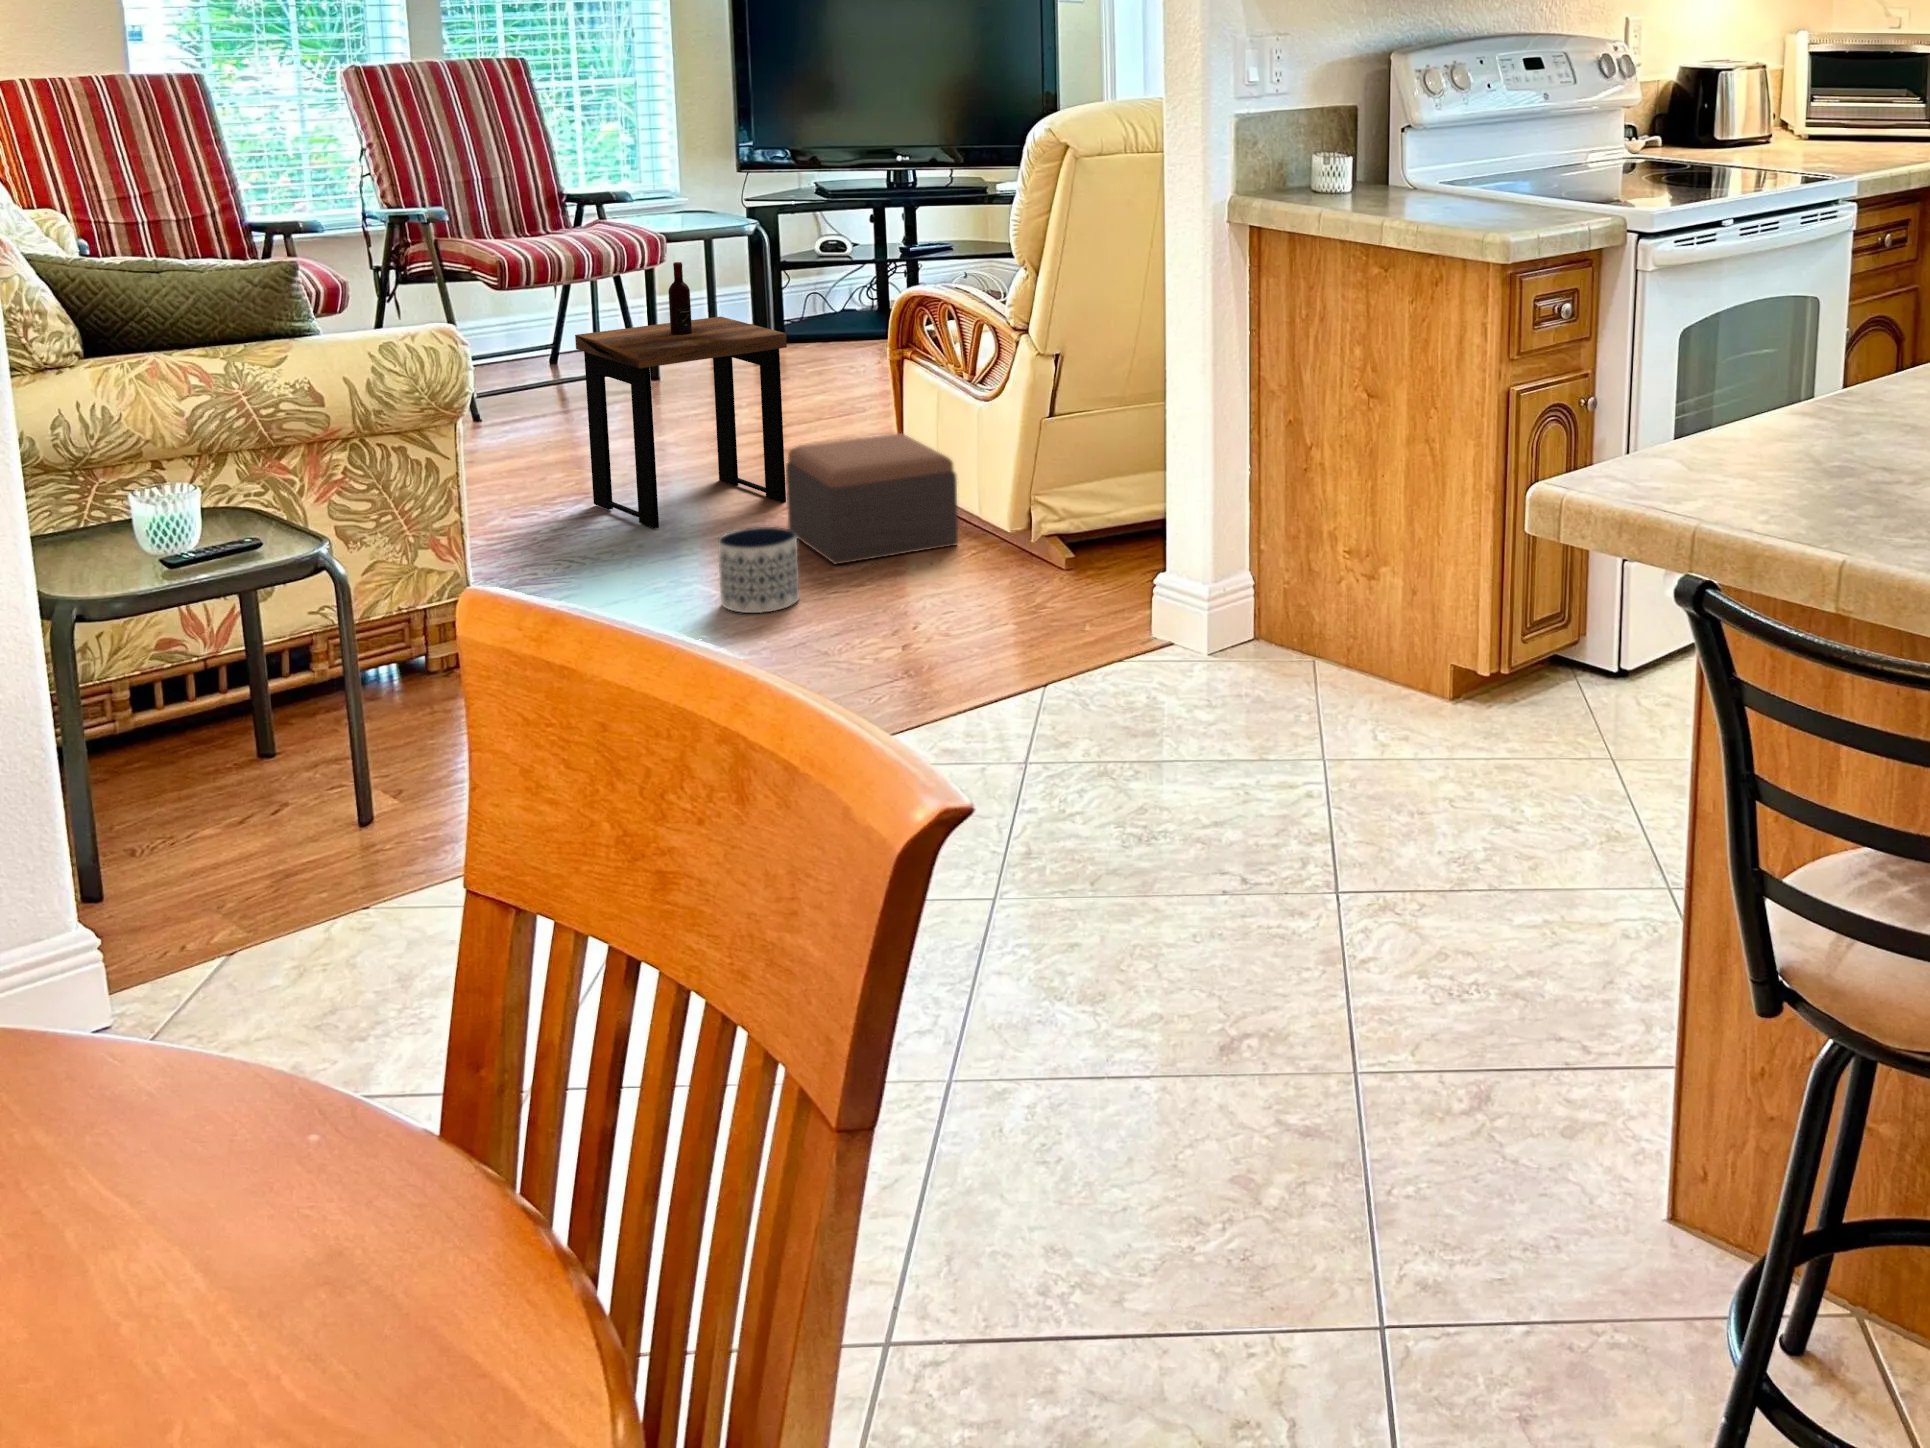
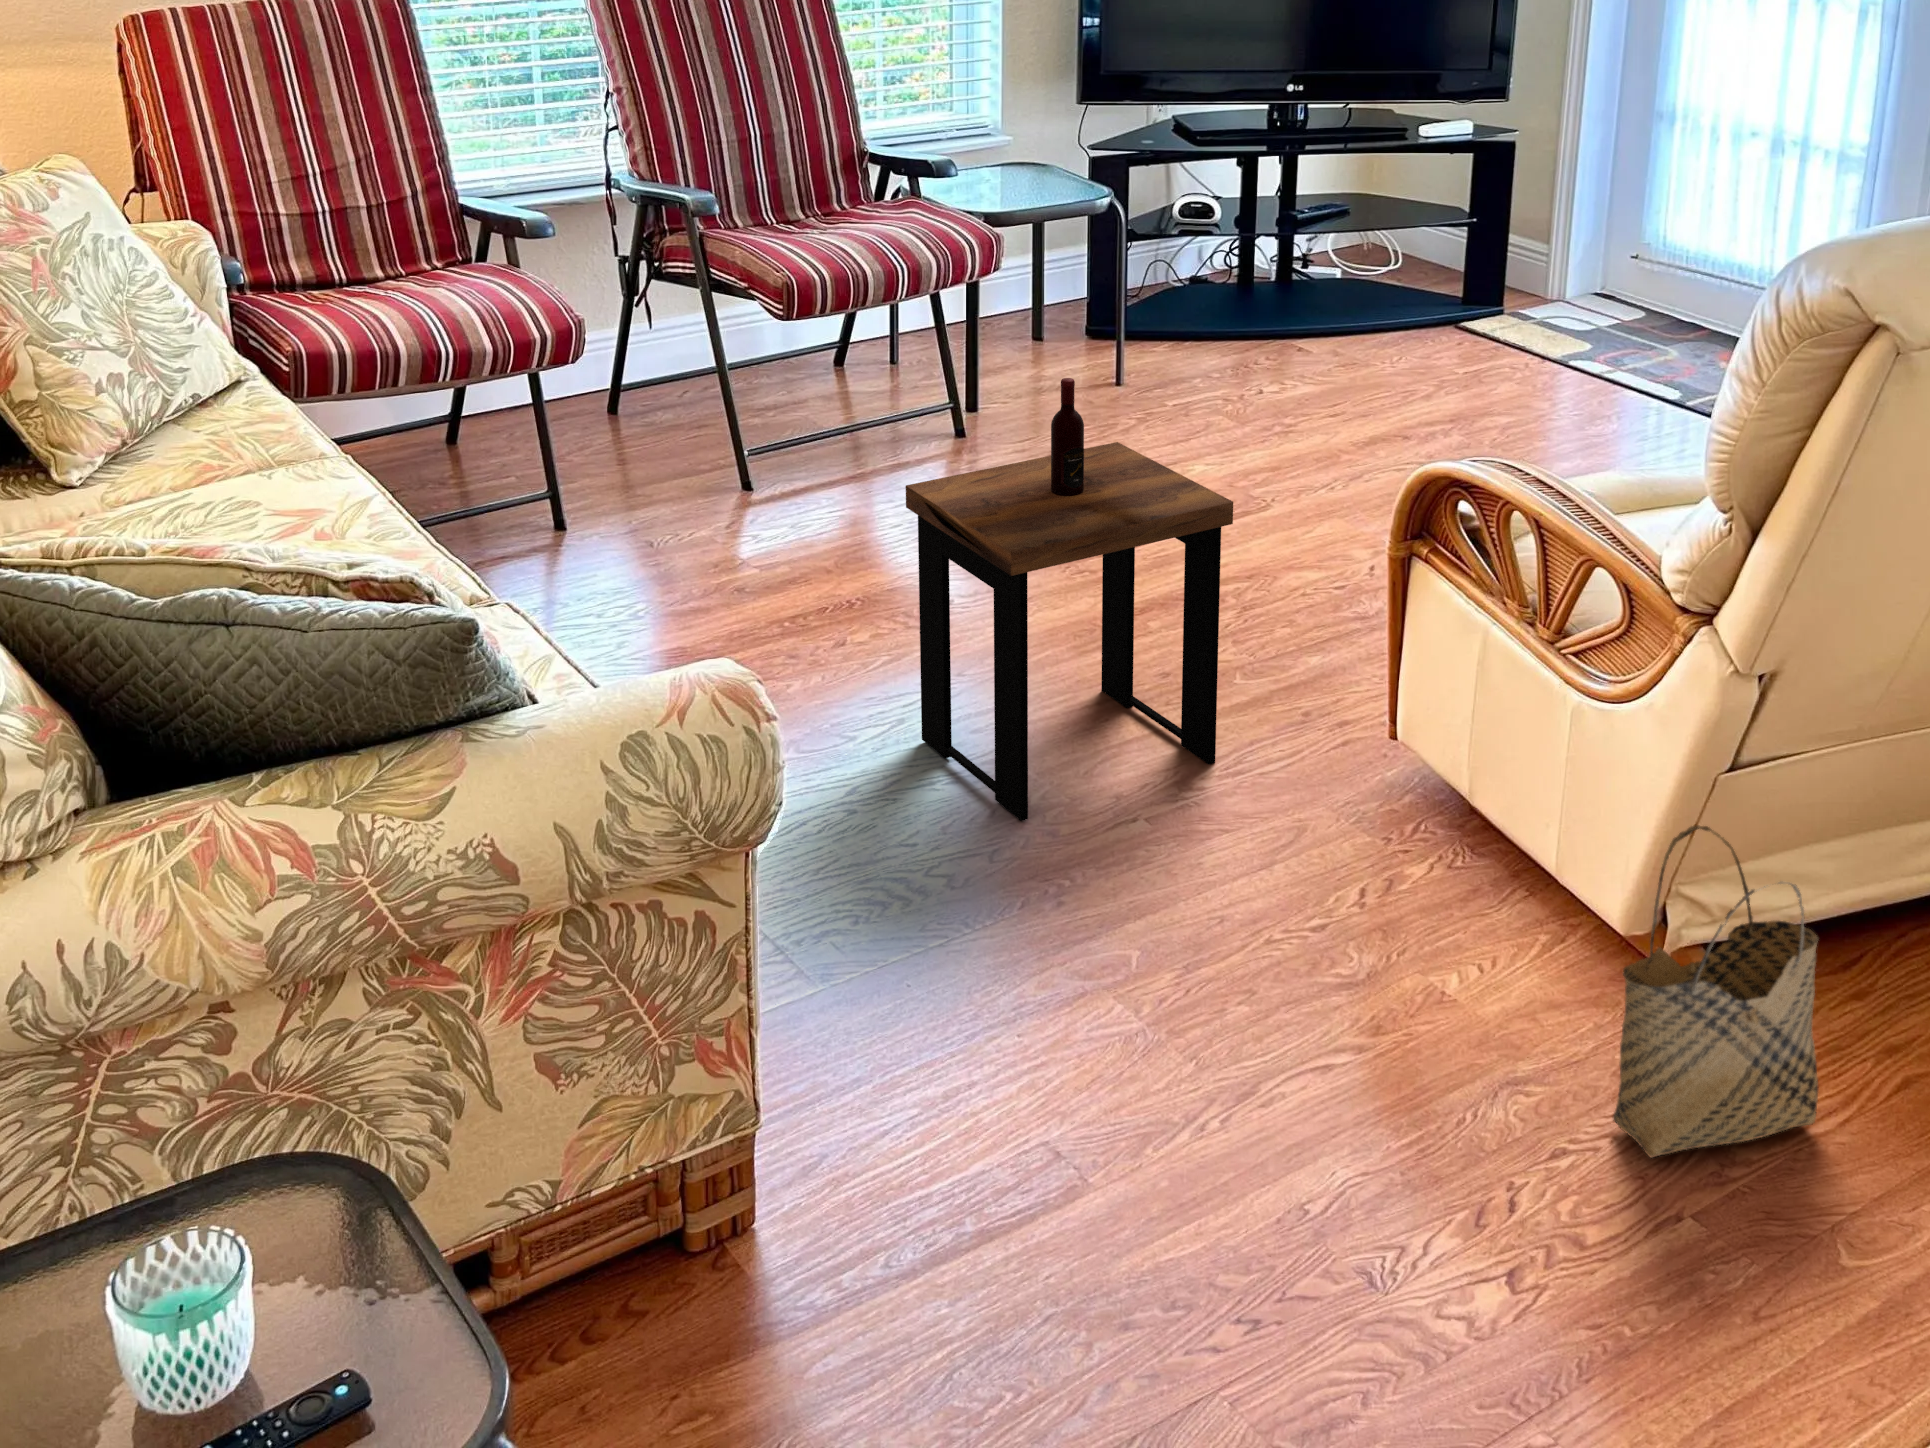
woven basket: none [963,431,1079,601] -> present [1613,825,1818,1158]
footstool: present [786,433,958,564] -> none [1239,702,1545,974]
planter: present [718,527,800,613] -> none [1163,943,1301,1123]

